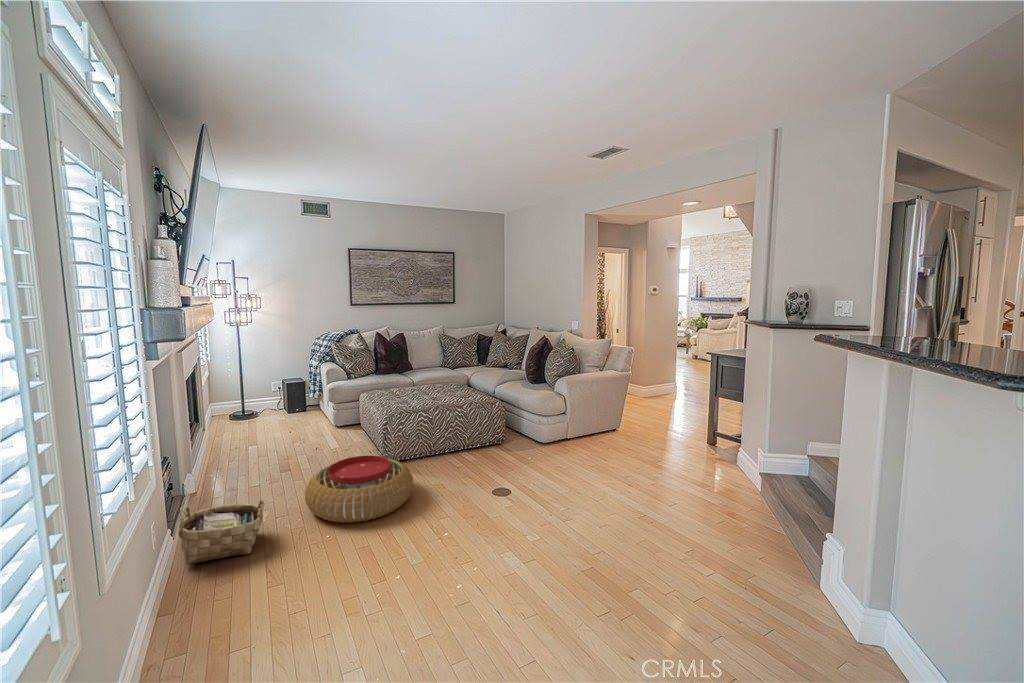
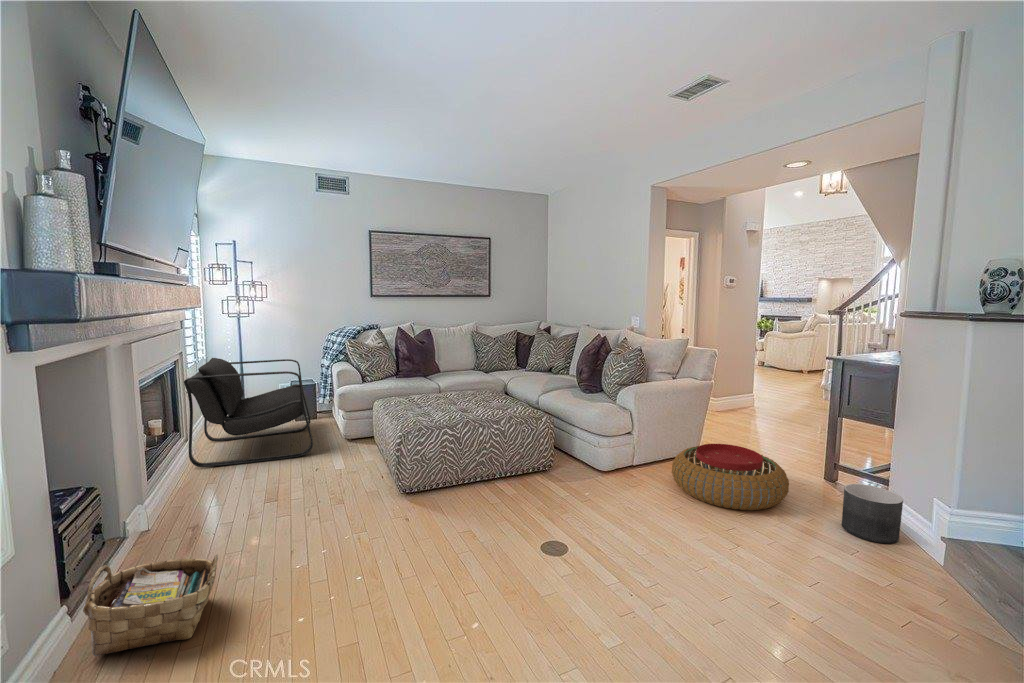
armchair: none [202,361,310,451] -> present [184,358,313,467]
planter: none [710,443,747,482] -> present [842,484,903,543]
pouf: present [305,456,413,523] -> present [672,444,789,510]

